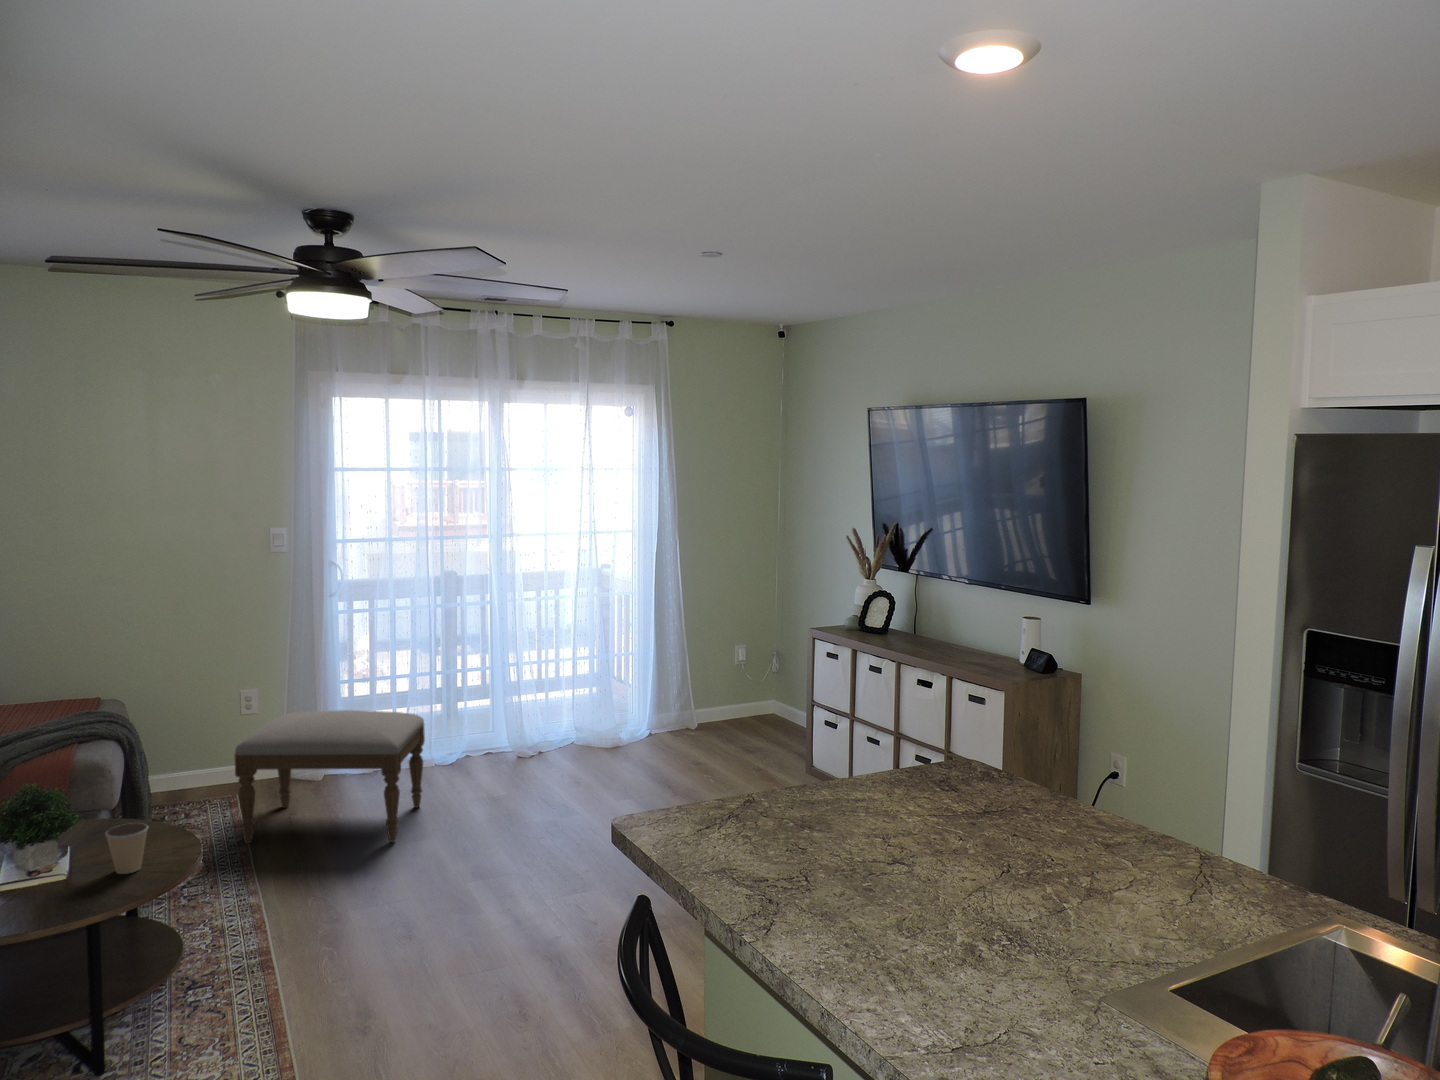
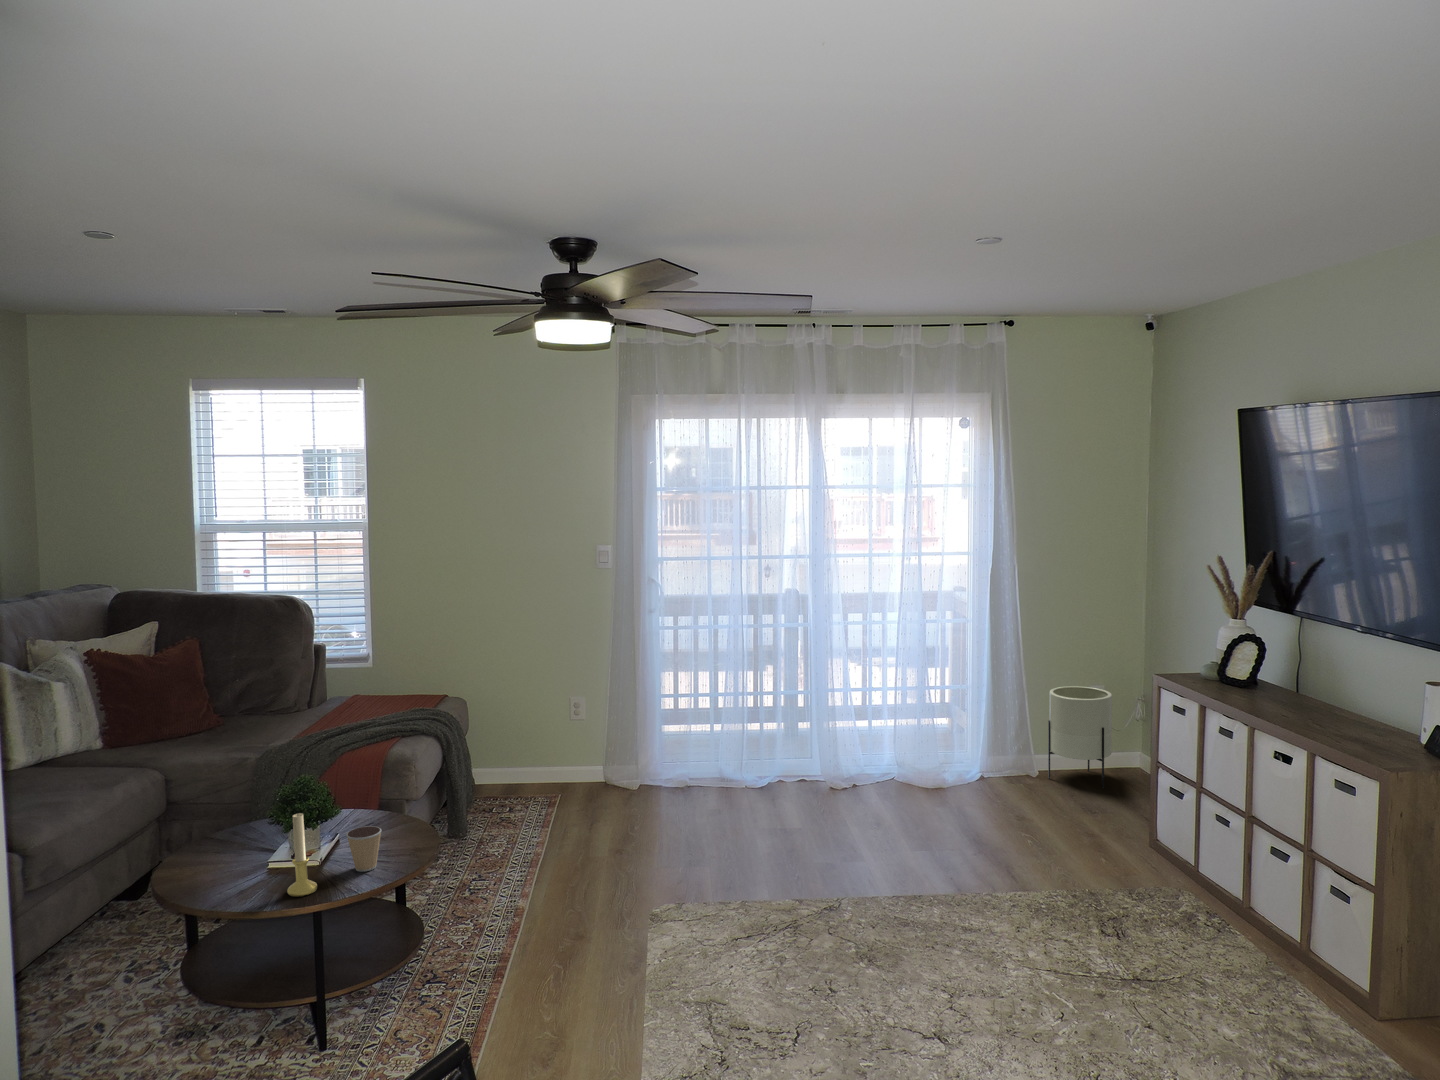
planter: none [703,649,755,733] -> present [1048,686,1112,788]
ottoman: present [235,710,425,843] -> none [534,726,713,865]
candle holder: none [47,811,86,908] -> present [287,813,317,897]

